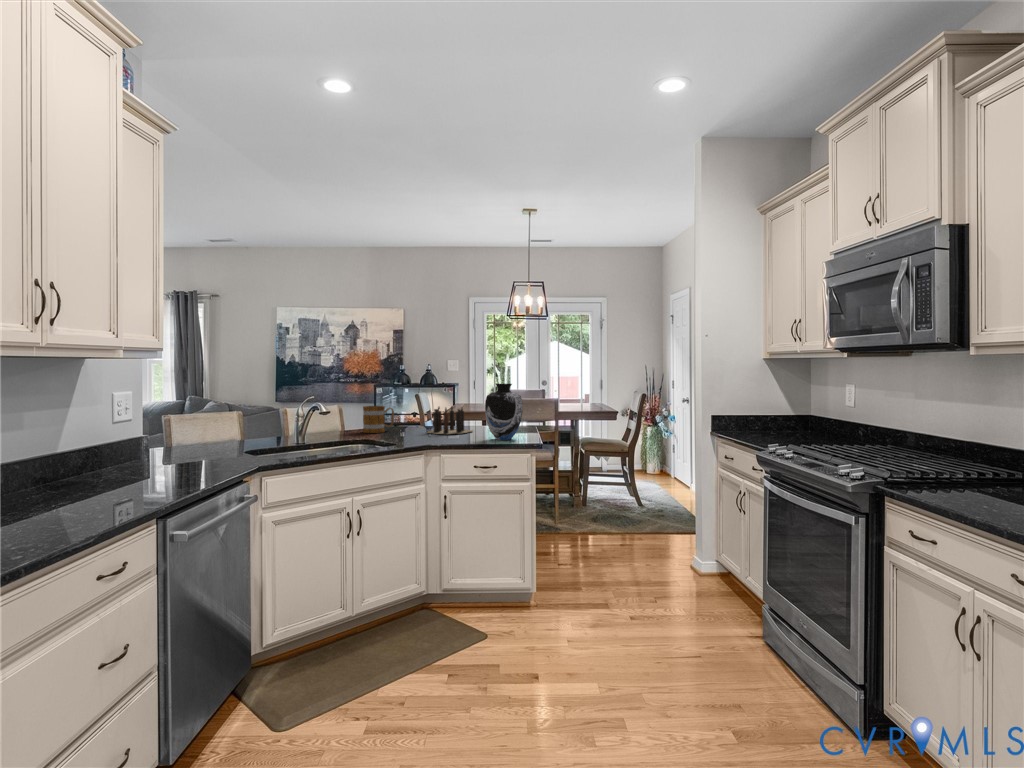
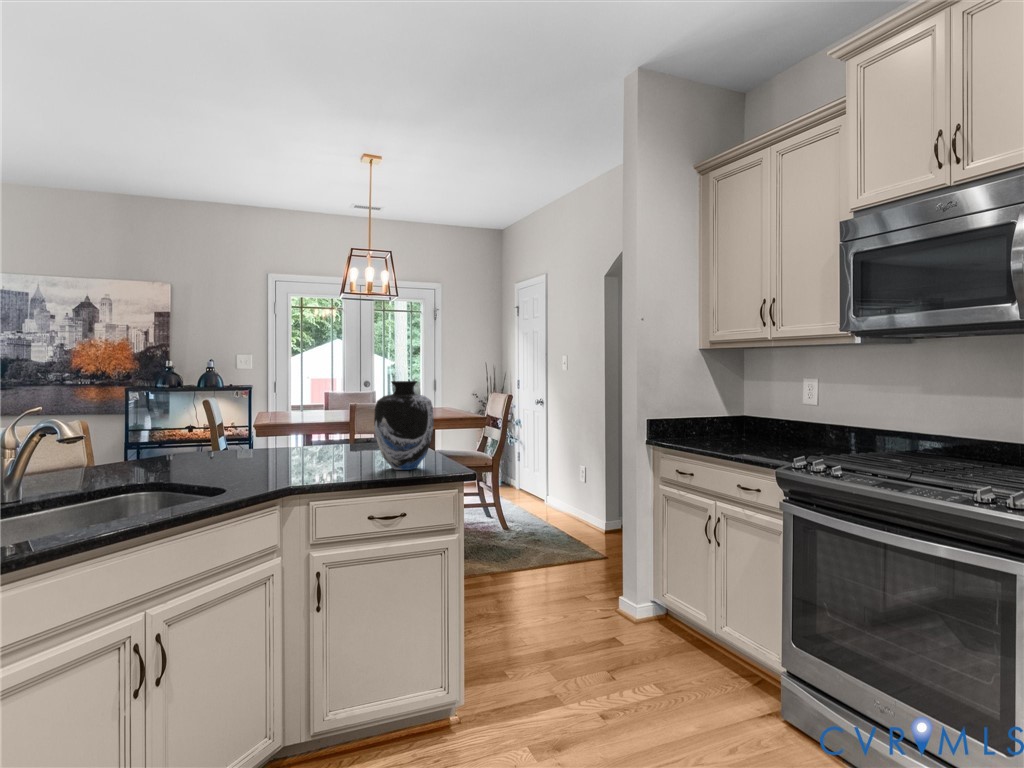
mug: present [363,406,394,433] -> none [141,421,200,470]
candle: present [428,406,473,434] -> none [251,417,343,465]

